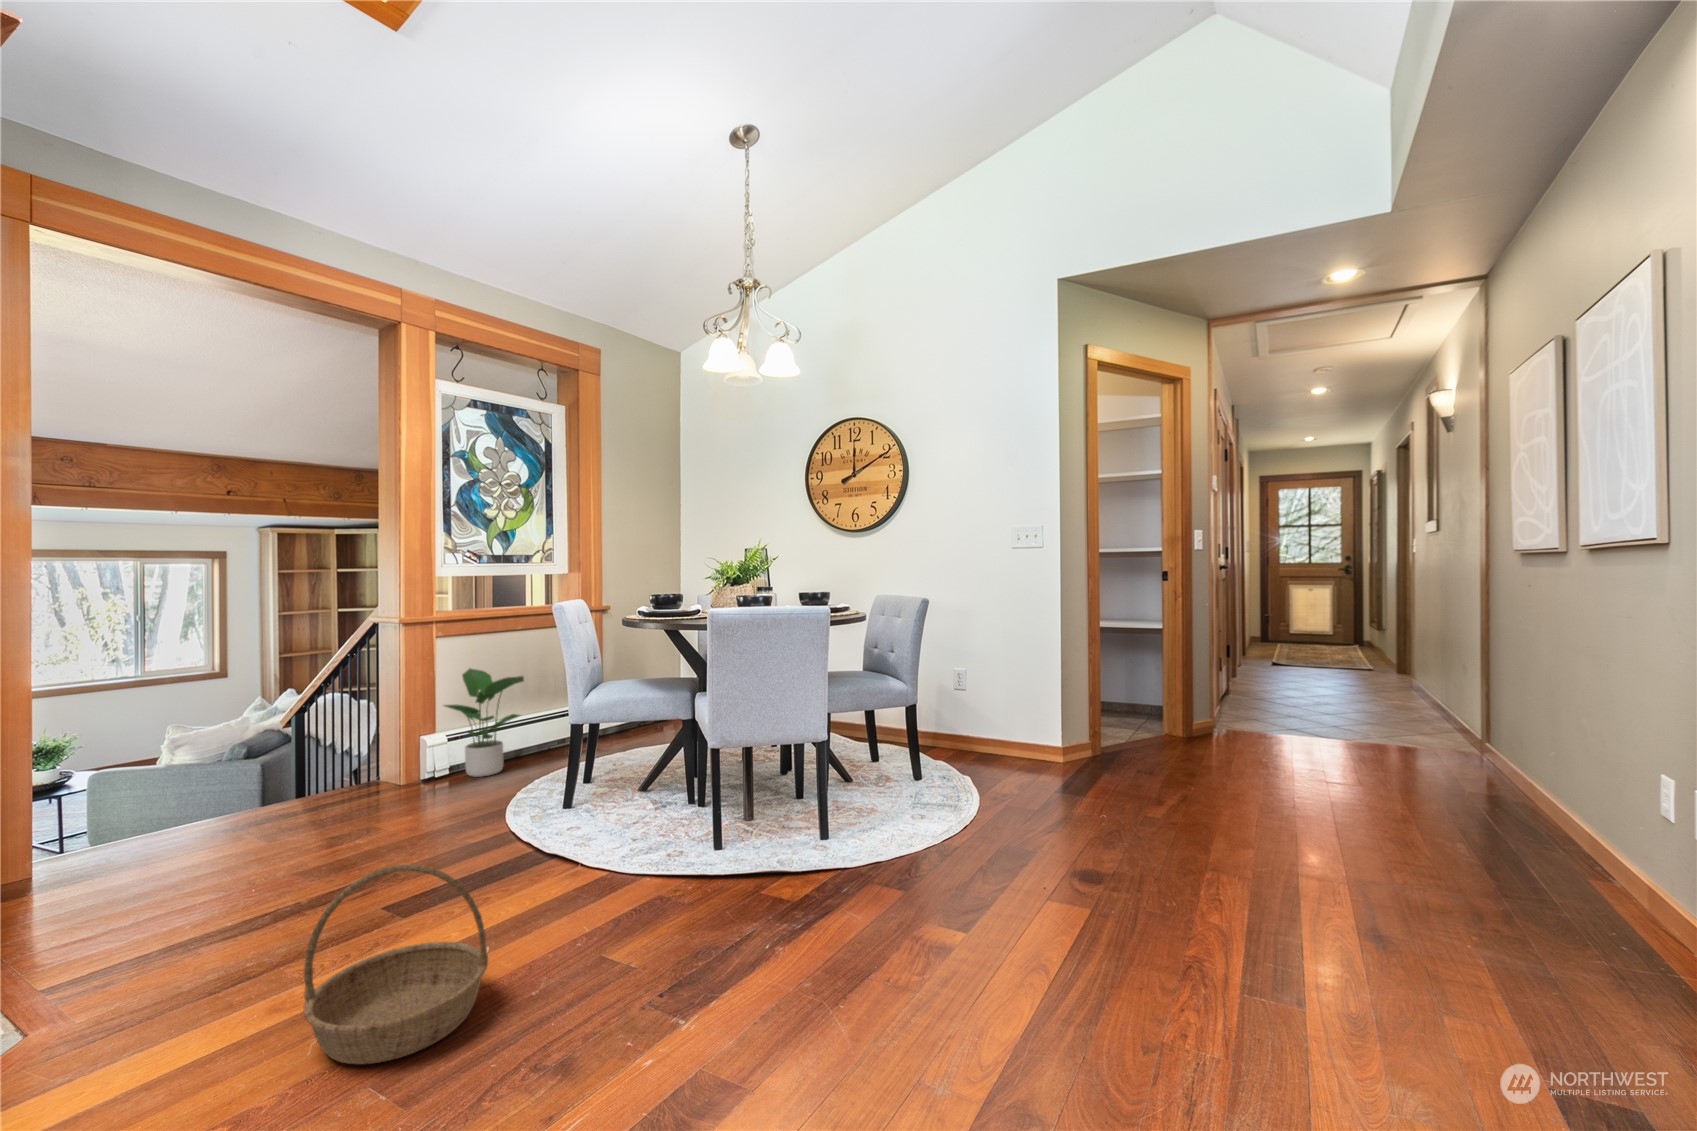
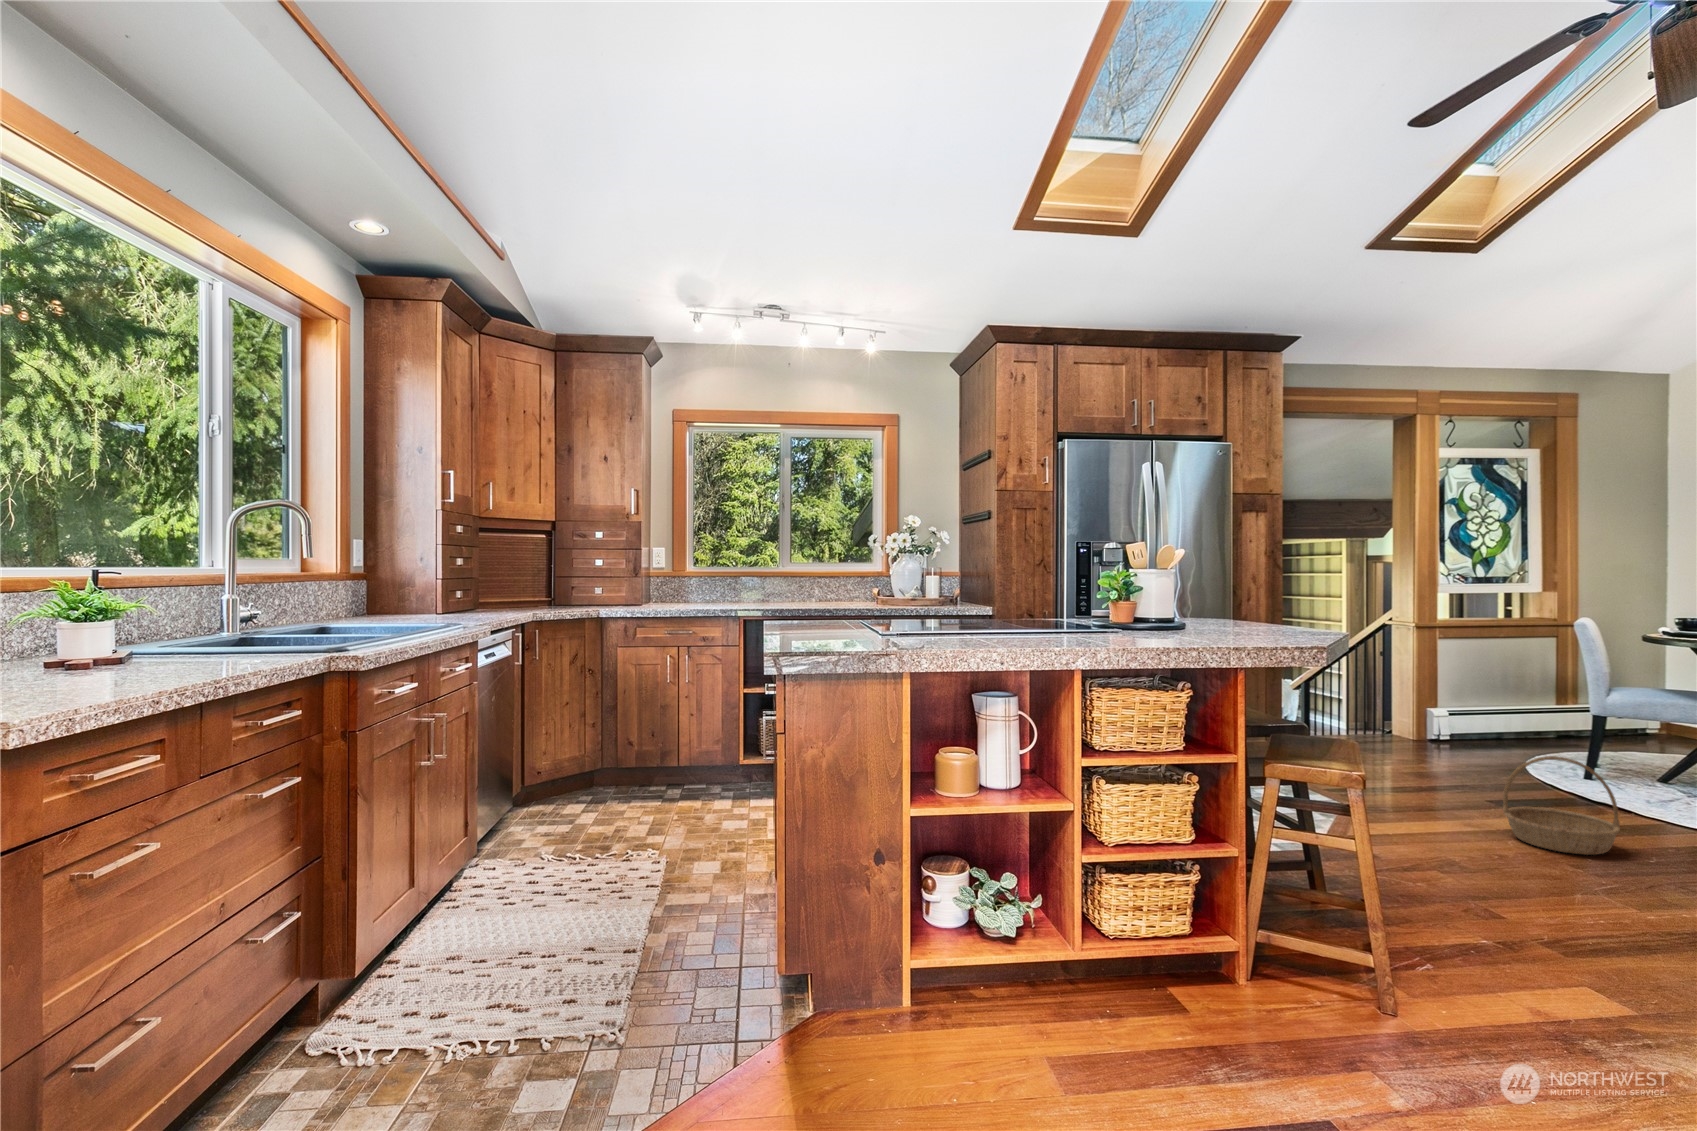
potted plant: present [444,669,524,777] -> none [1450,664,1522,746]

